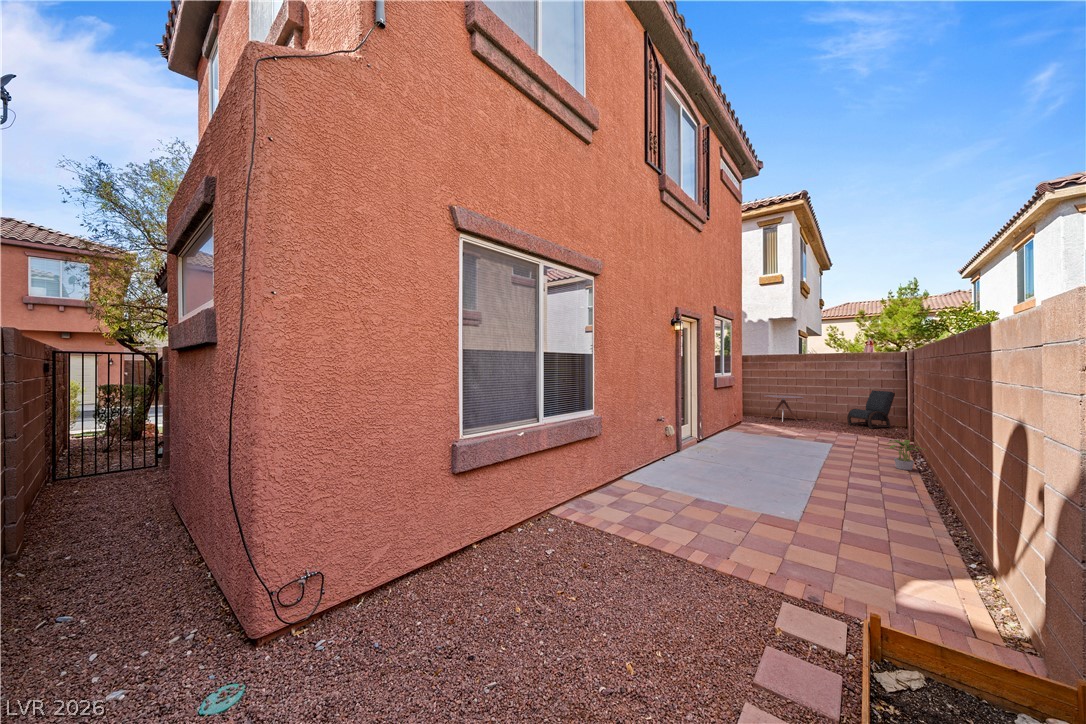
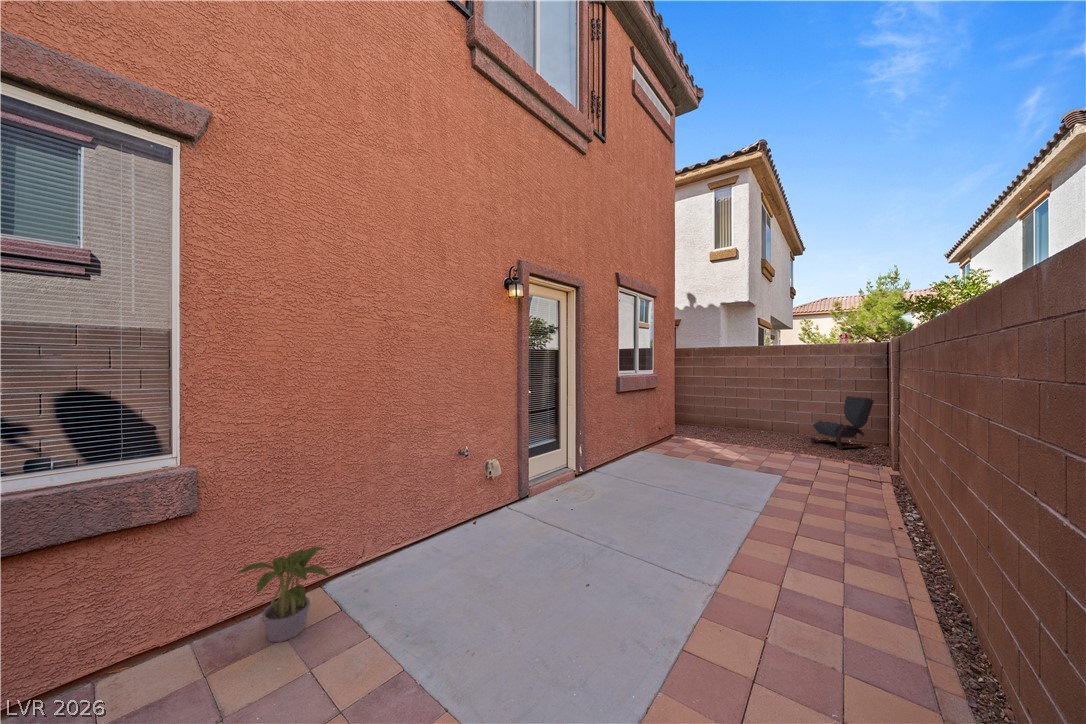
round table: present [764,395,804,421] -> none [703,400,754,436]
potted plant: present [885,440,926,470] -> present [238,547,329,642]

